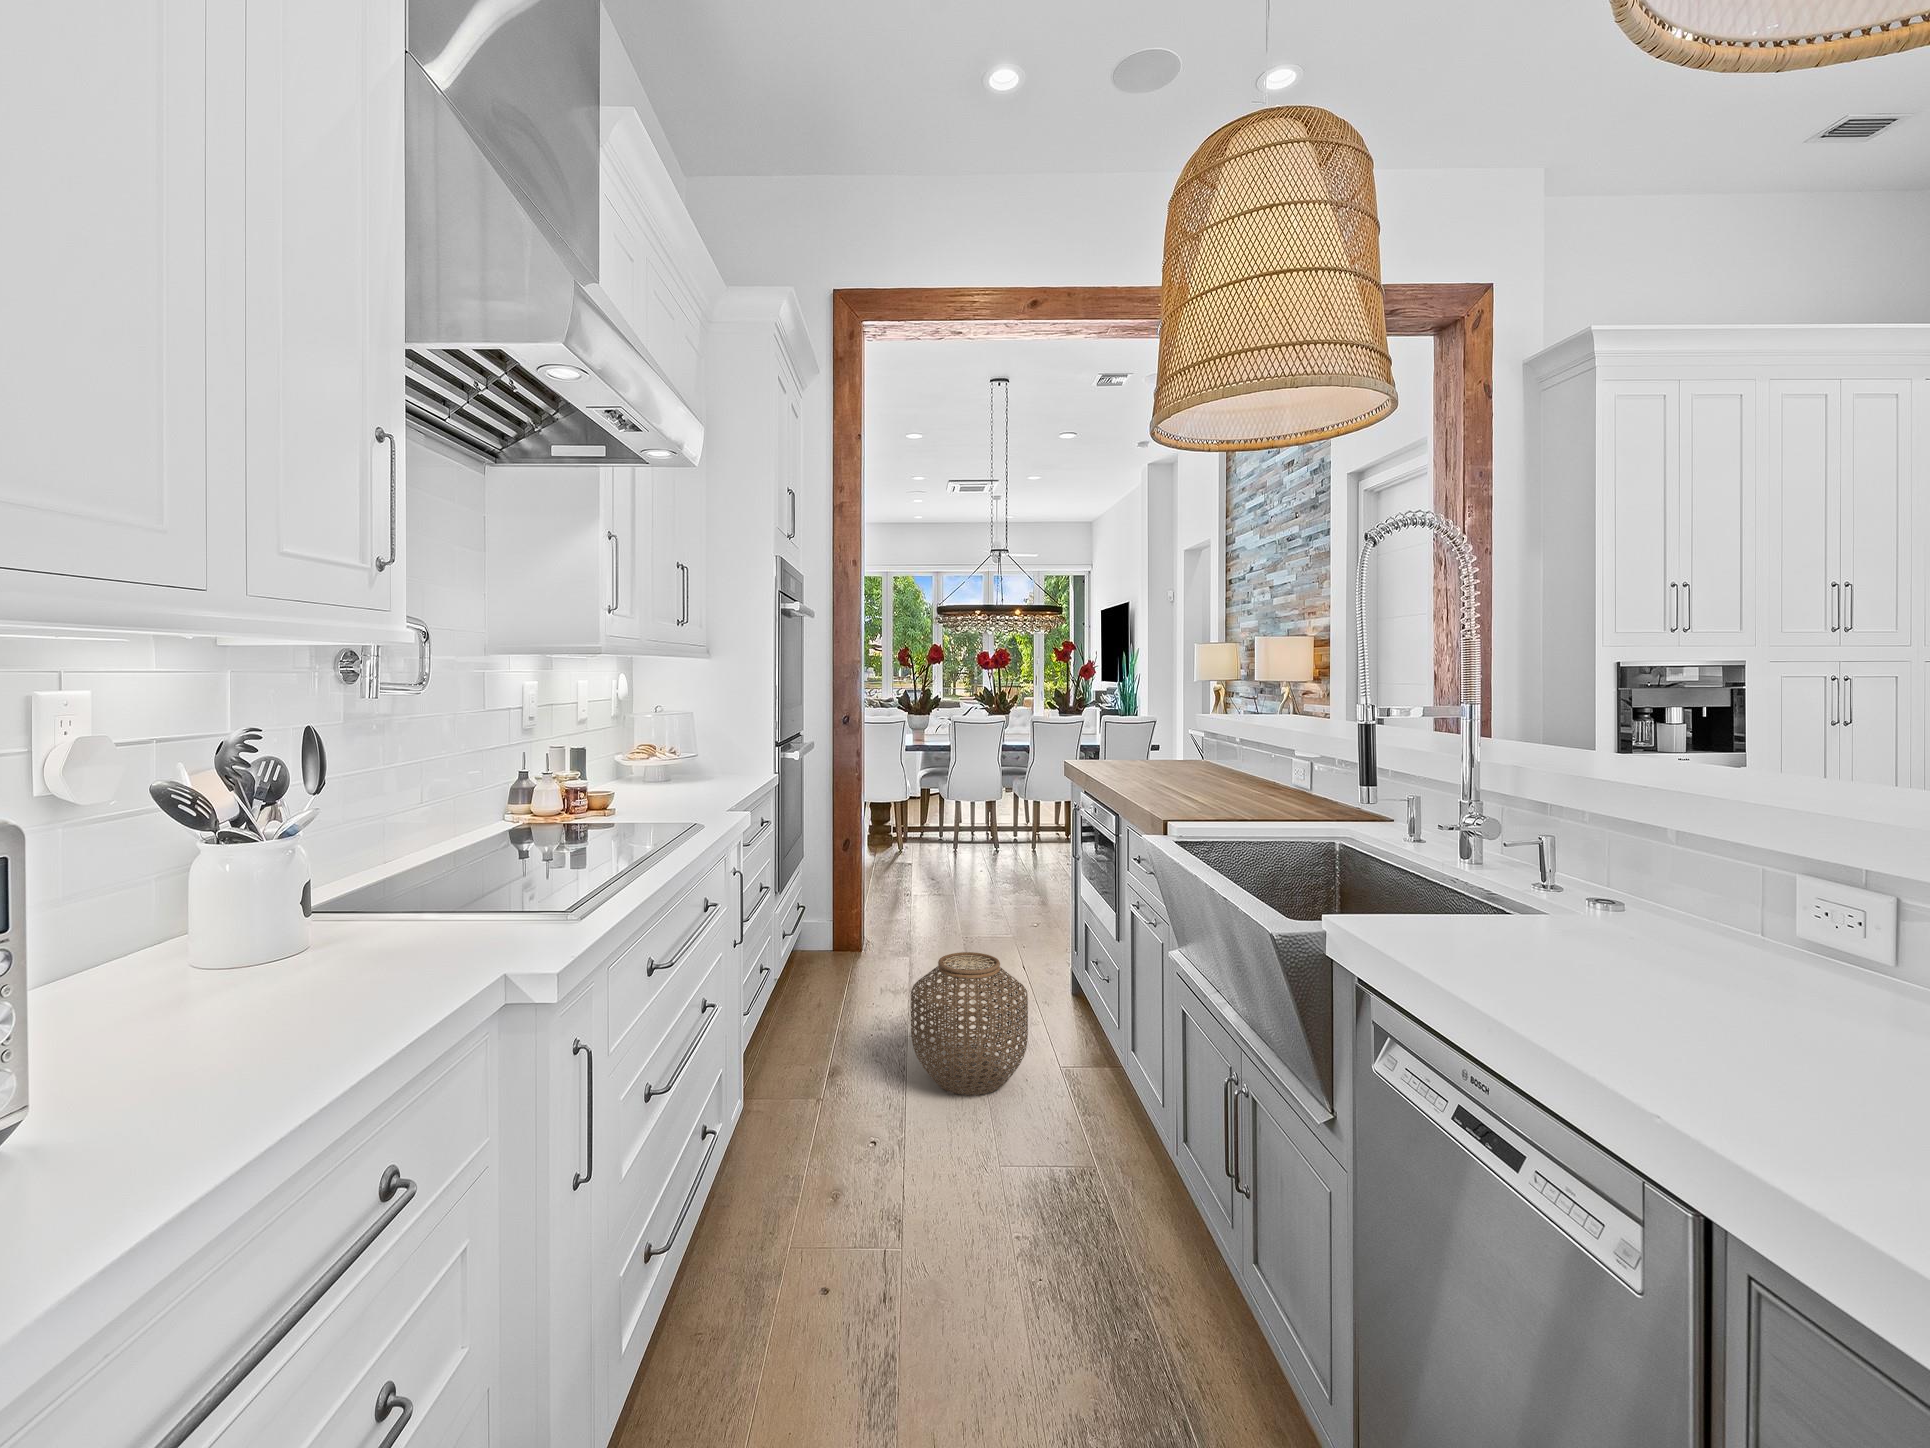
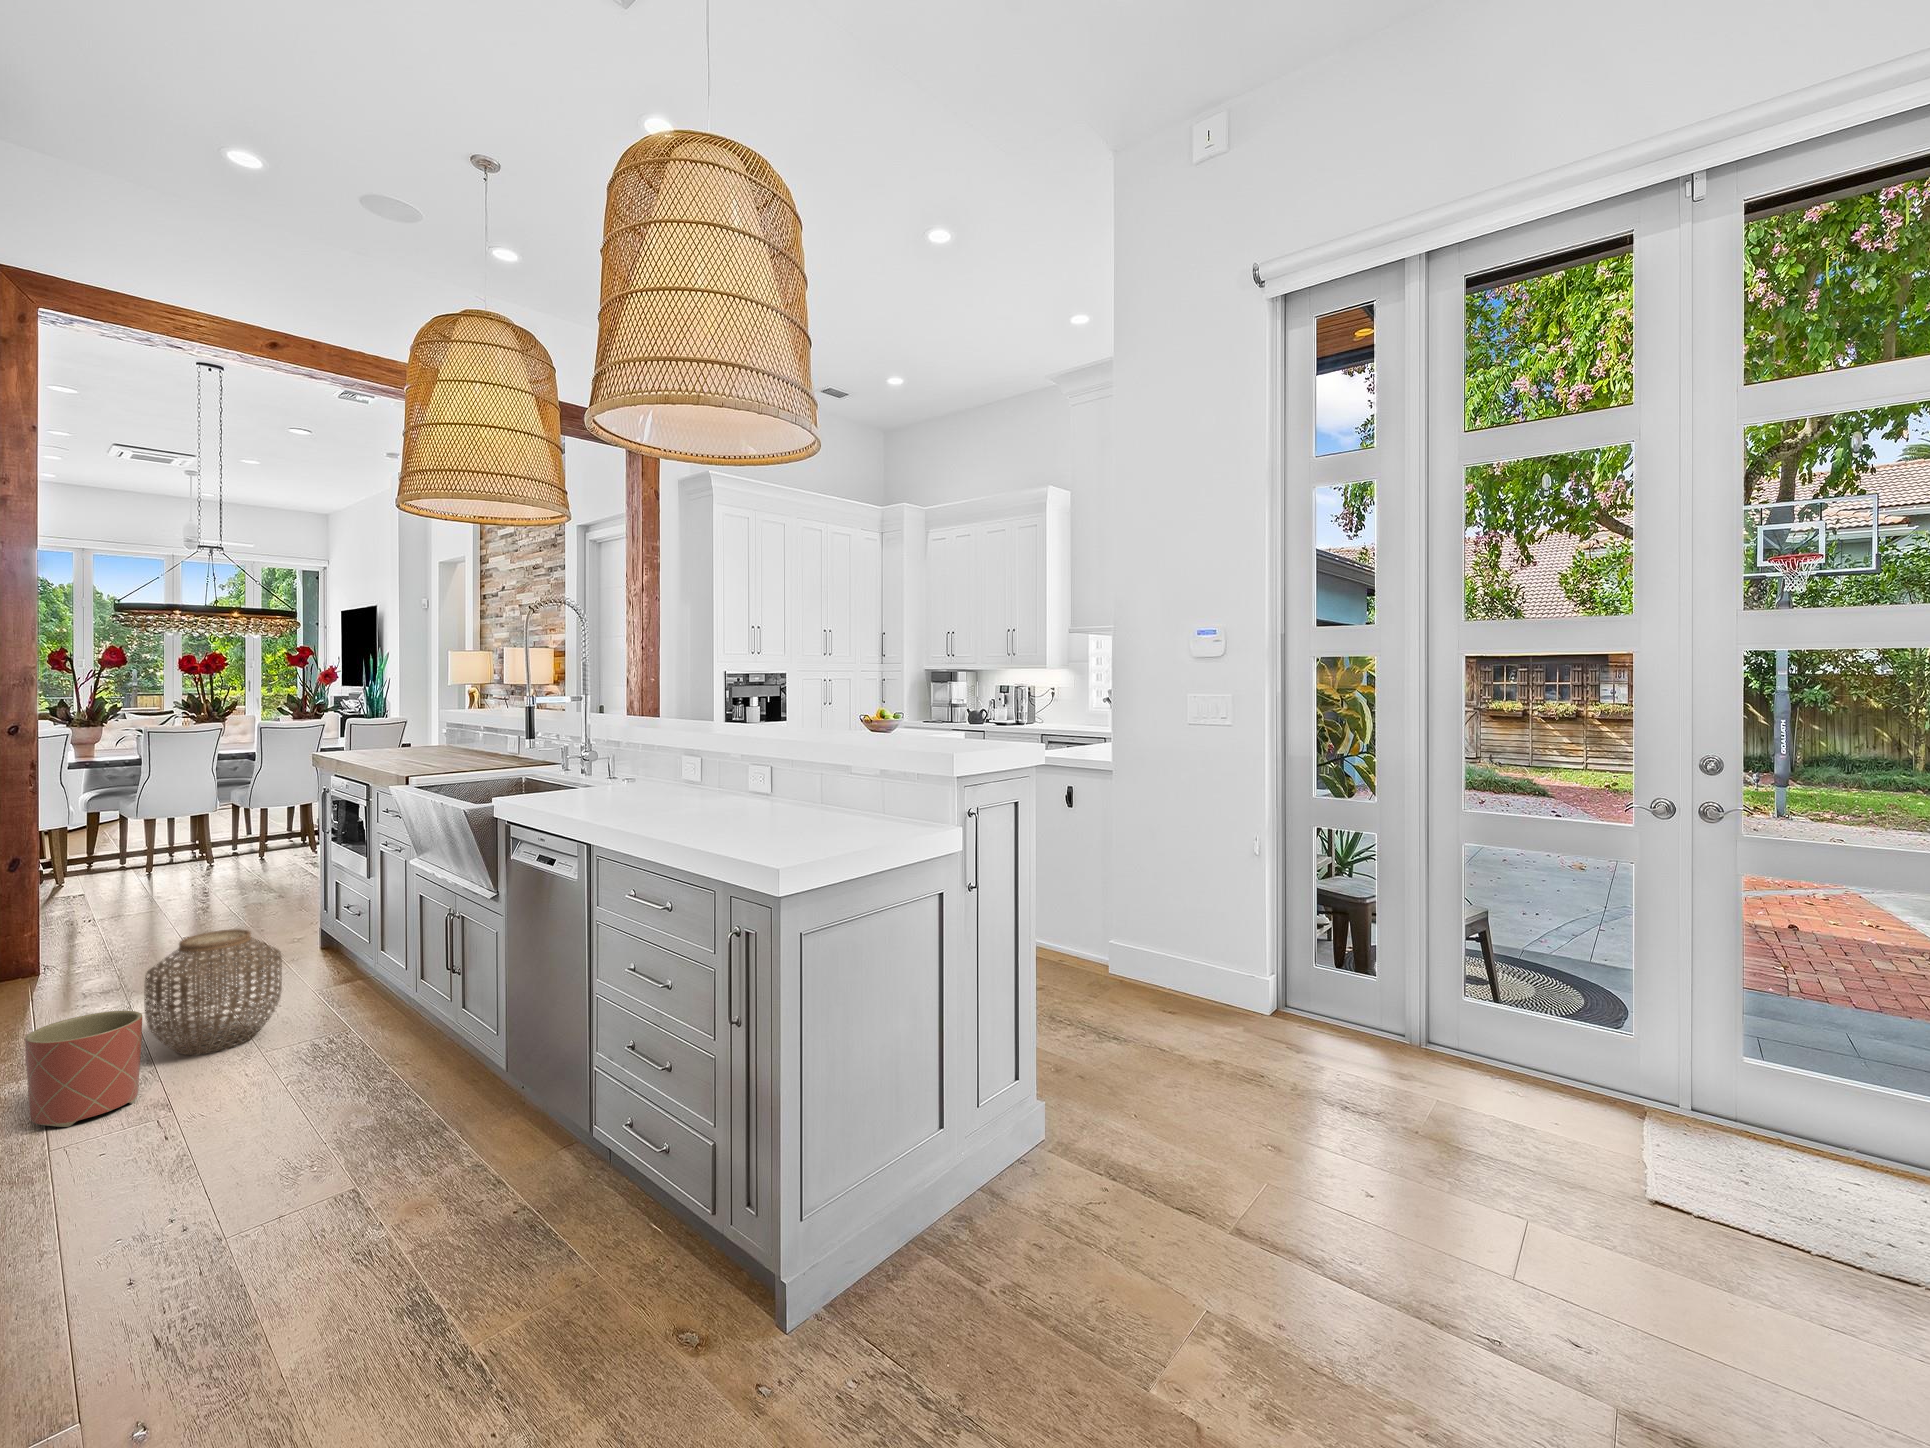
planter: none [811,1028,899,1155] -> present [25,1011,142,1127]

